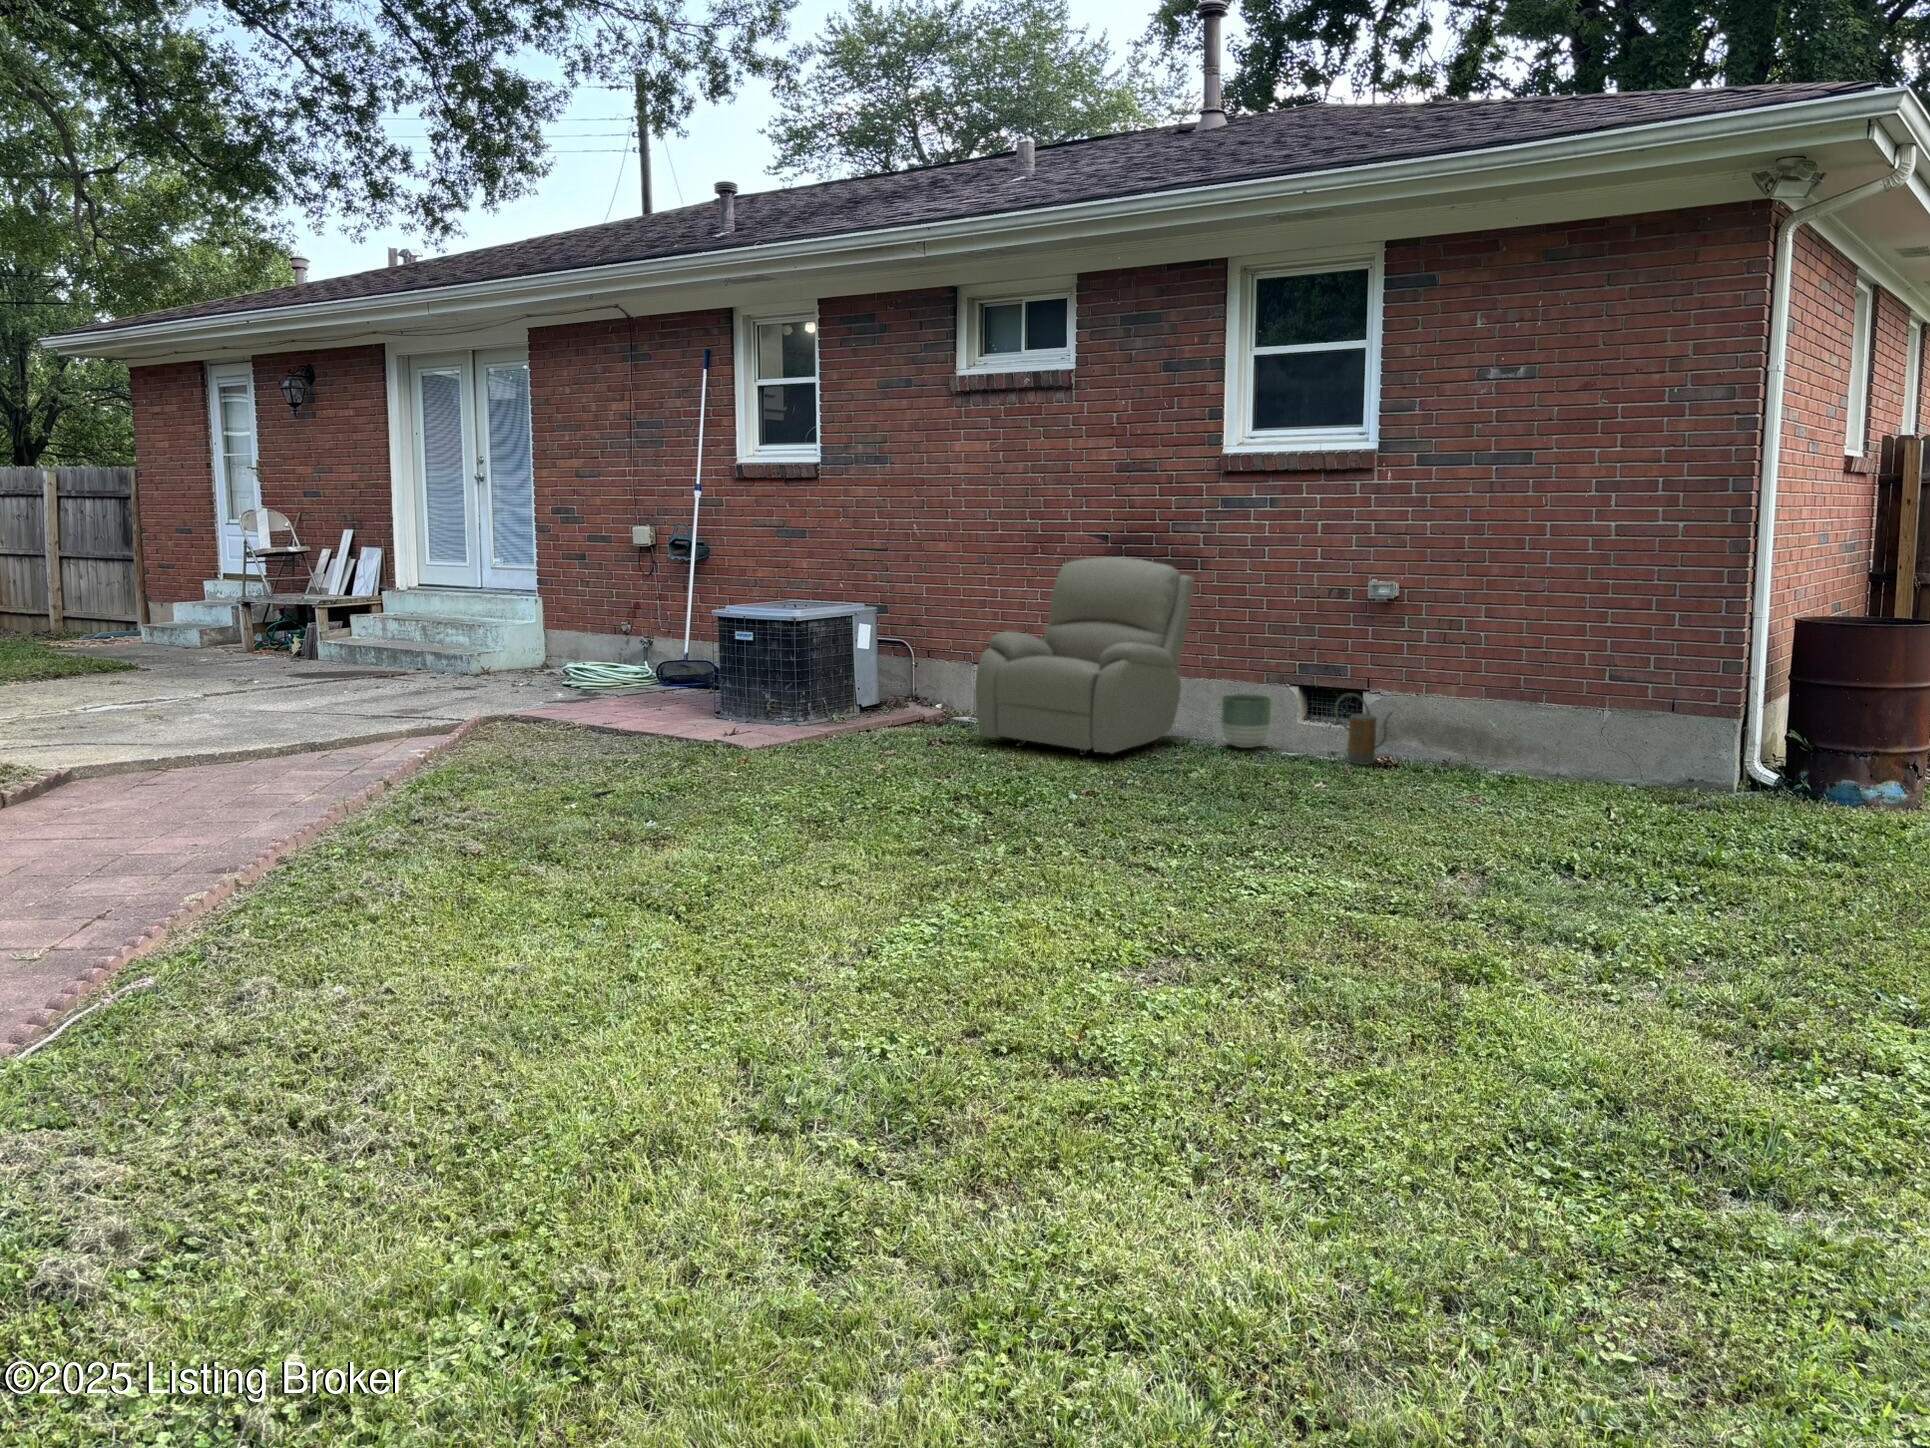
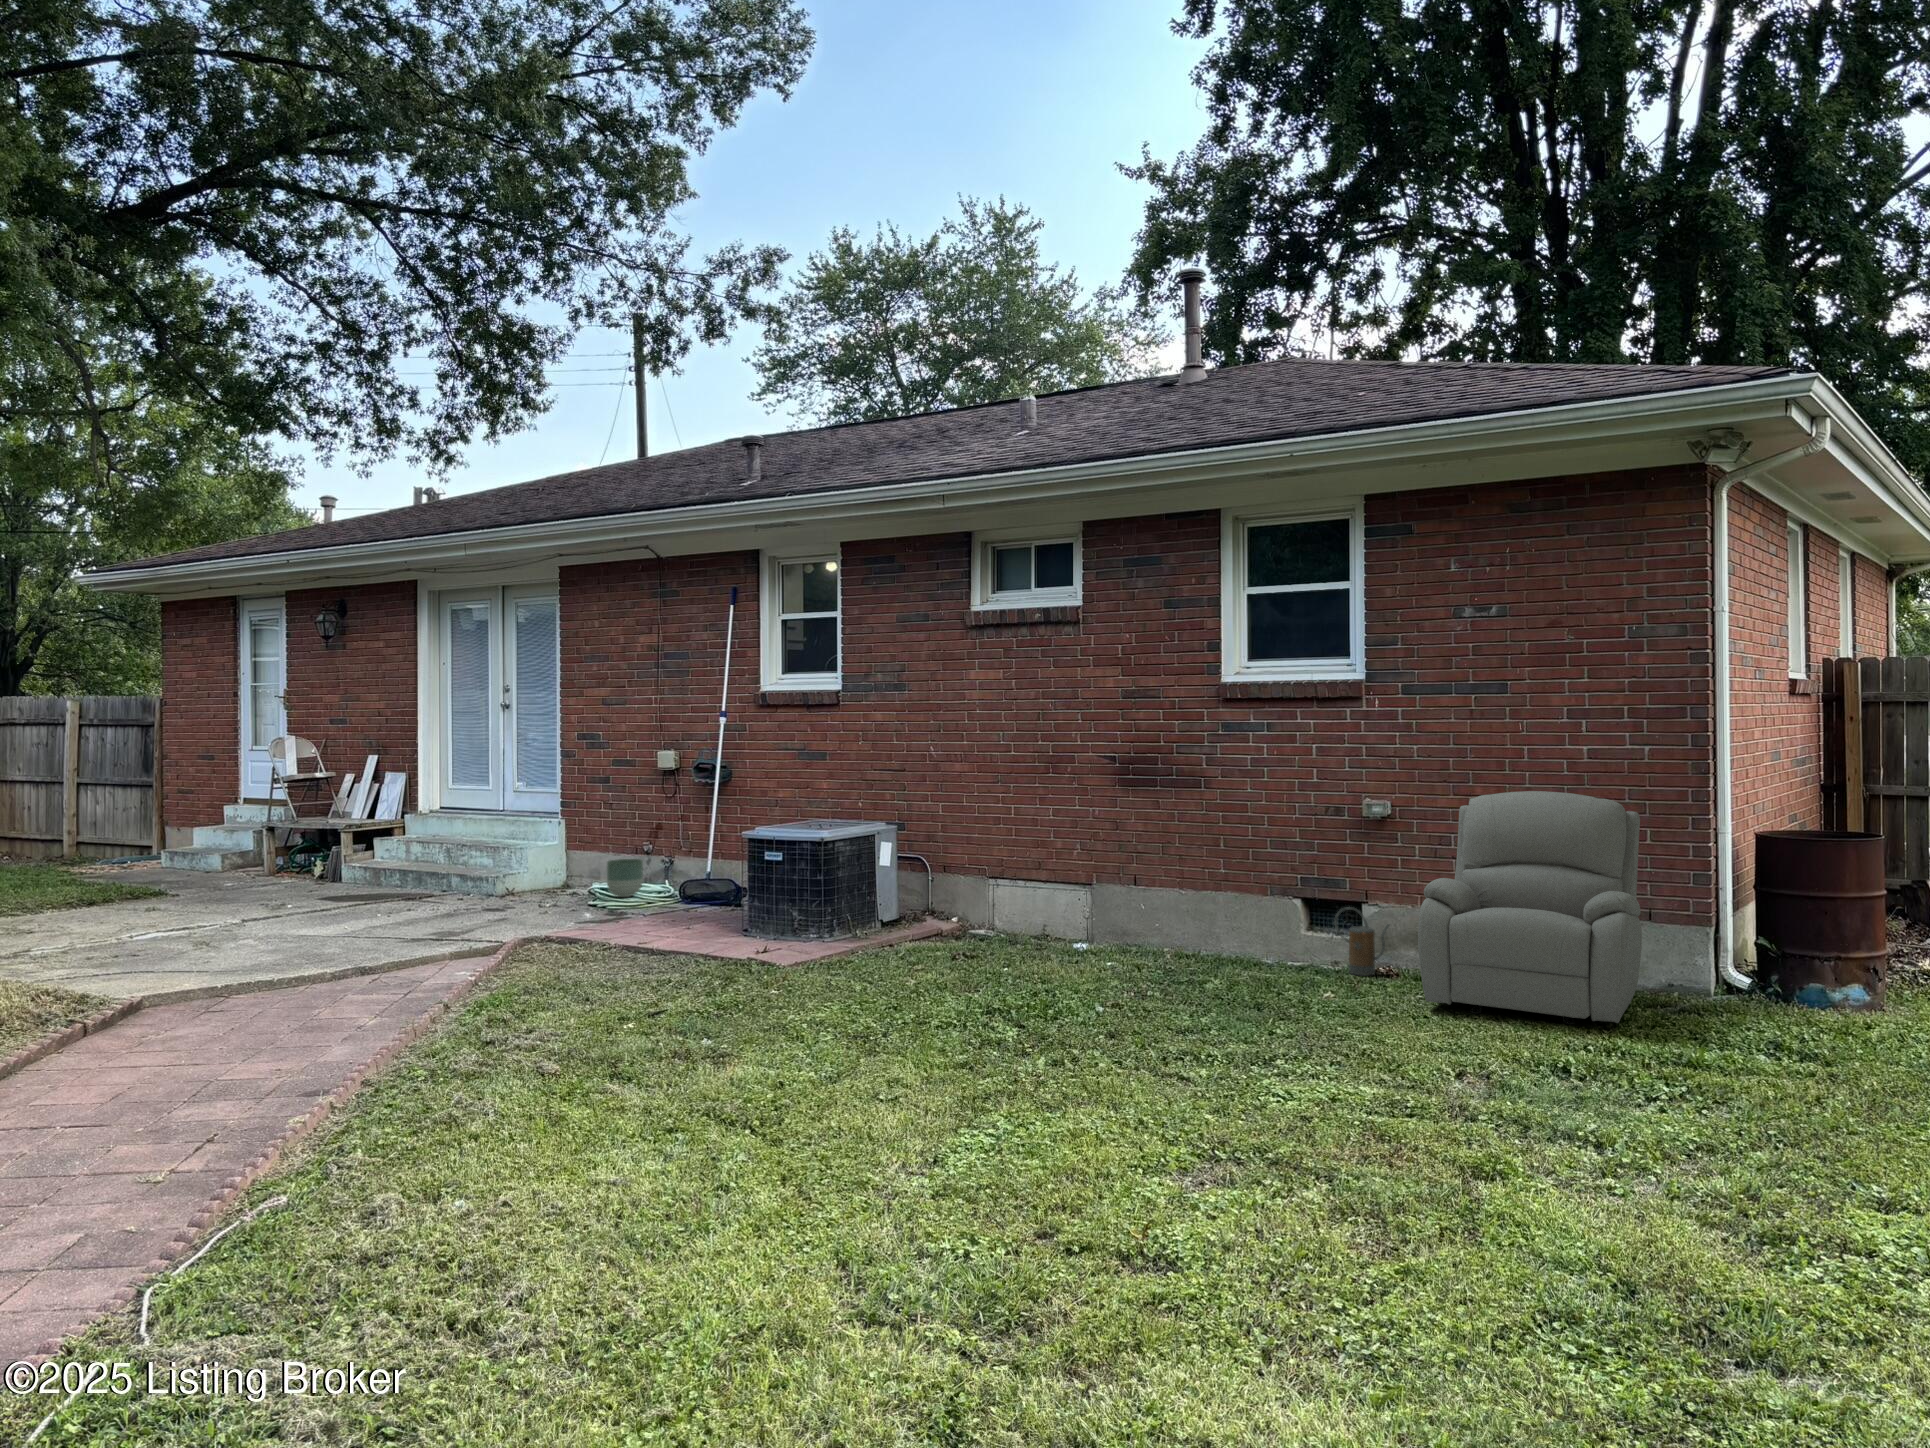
chair: present [975,557,1194,755] -> present [1418,791,1642,1024]
planter: present [1221,694,1271,748] -> present [607,859,643,897]

